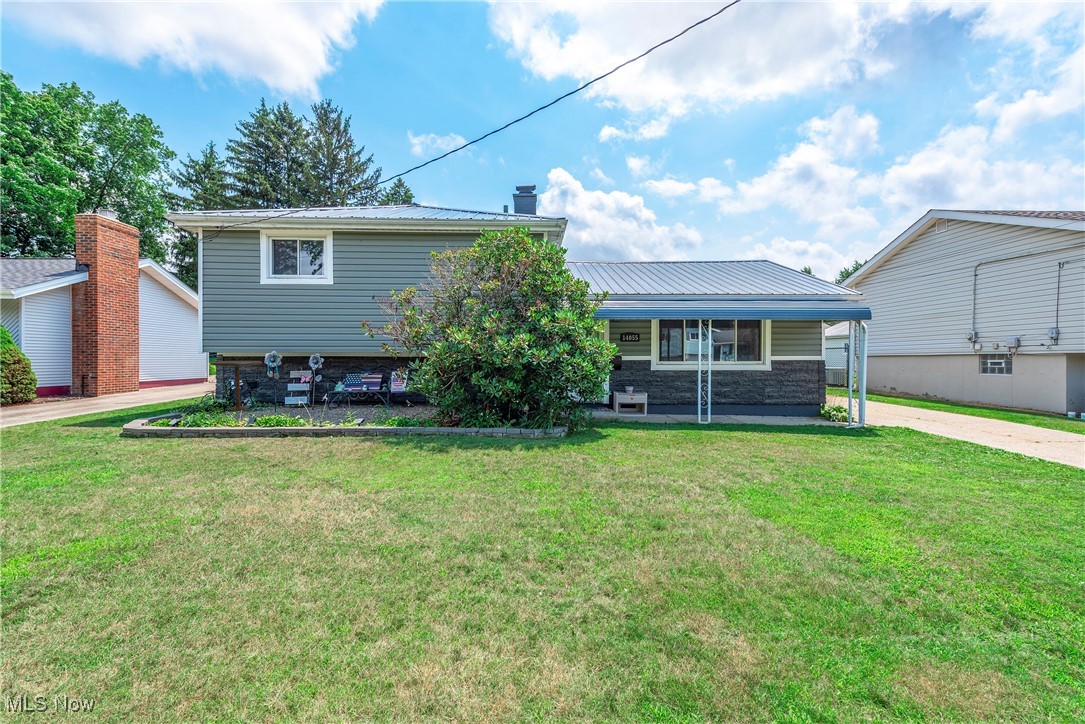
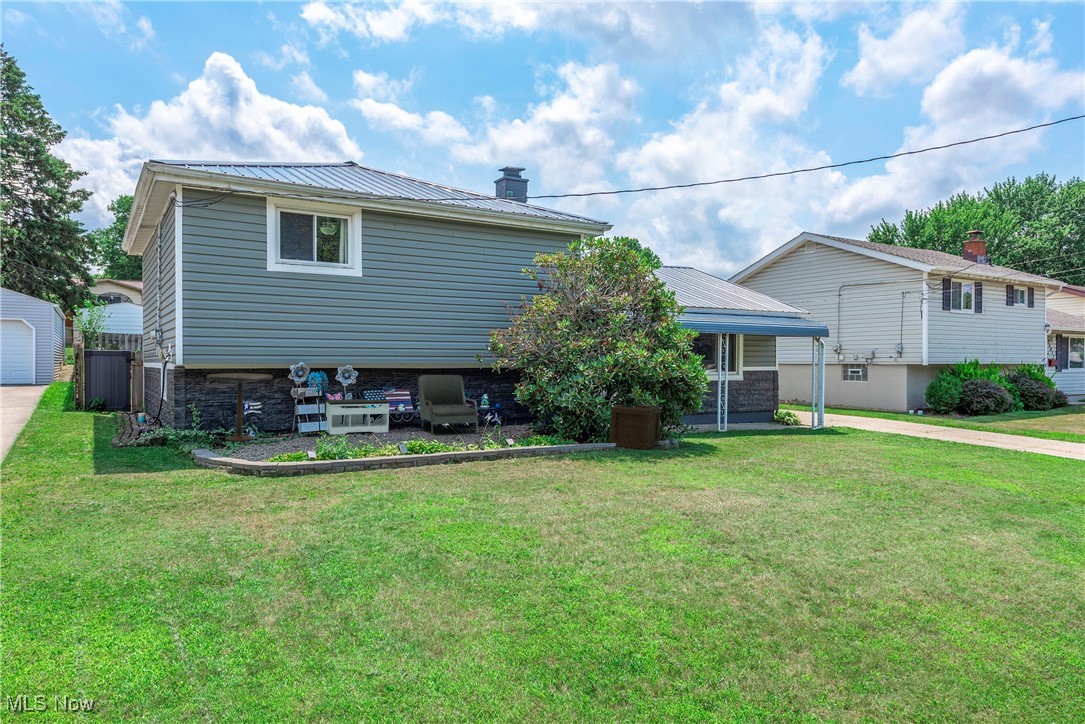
armchair: none [378,363,429,413] -> present [417,375,478,435]
bench: none [308,382,362,409] -> present [326,399,389,435]
wooden crate: none [494,391,549,438] -> present [610,405,660,450]

